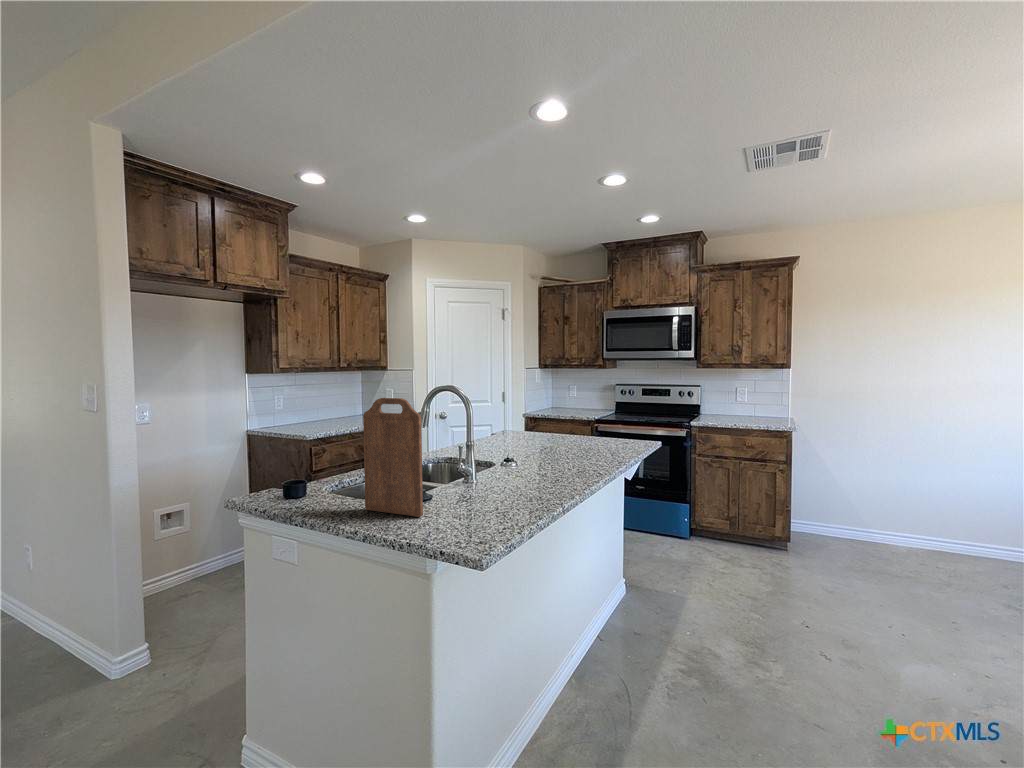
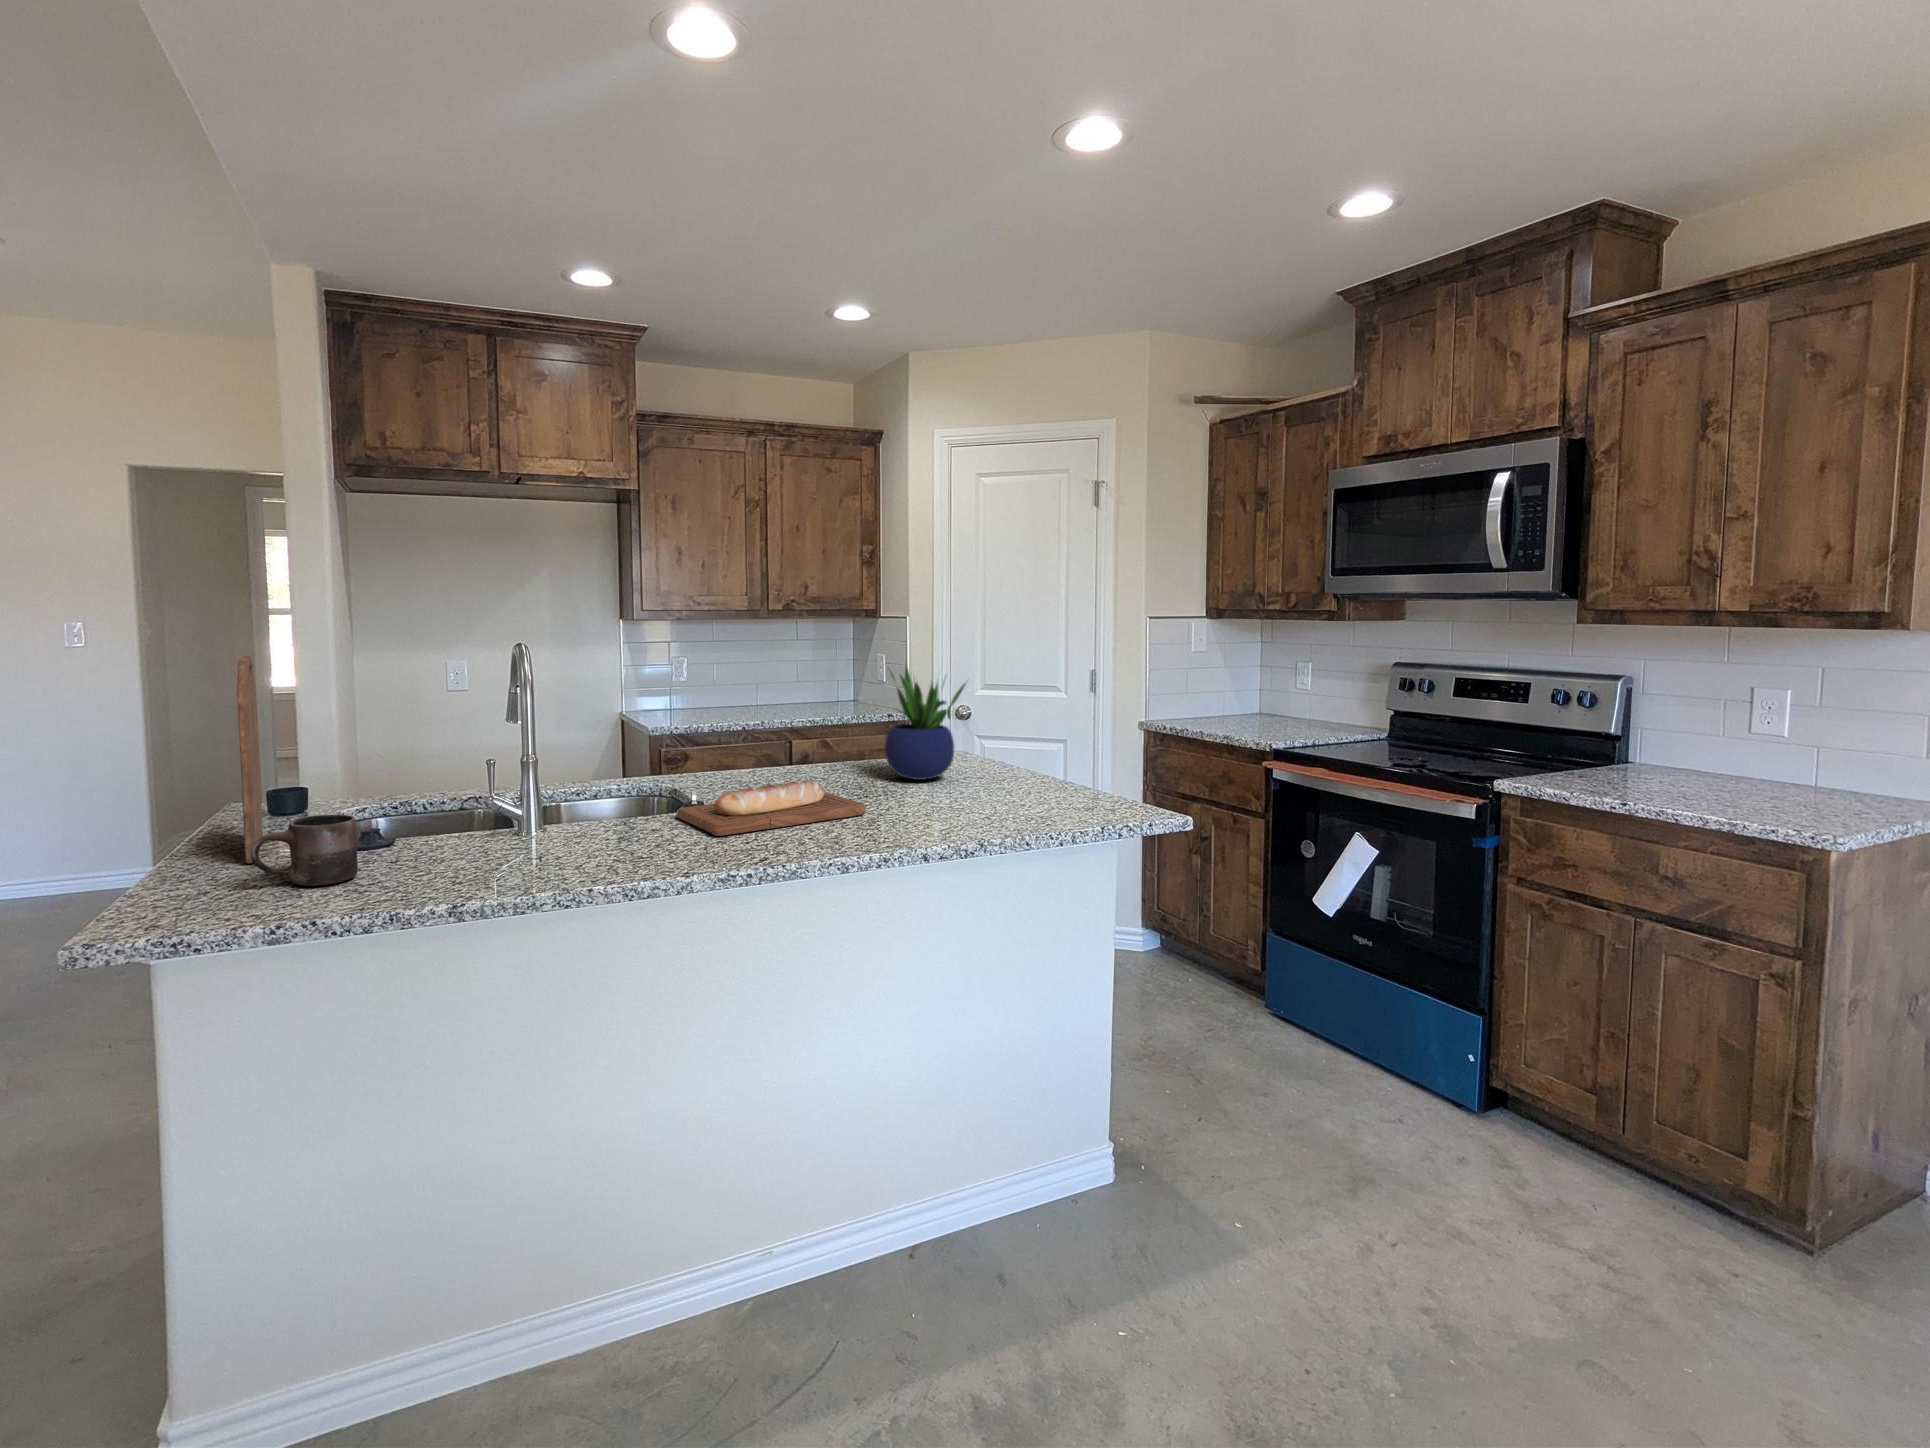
potted plant: none [528,389,564,442] -> present [885,665,966,780]
bread loaf: none [520,444,578,470] -> present [677,781,866,836]
mug: none [472,478,503,517] -> present [250,814,358,886]

